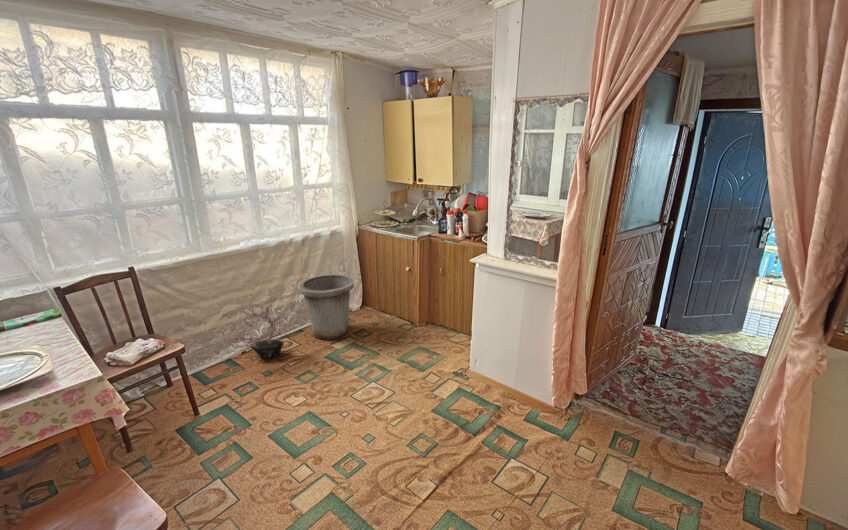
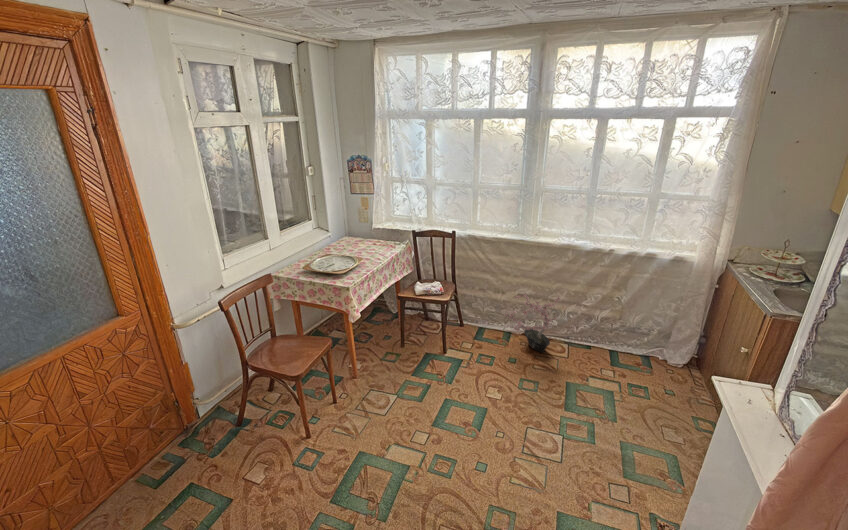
trash can: present [298,274,354,340] -> none [586,298,659,379]

